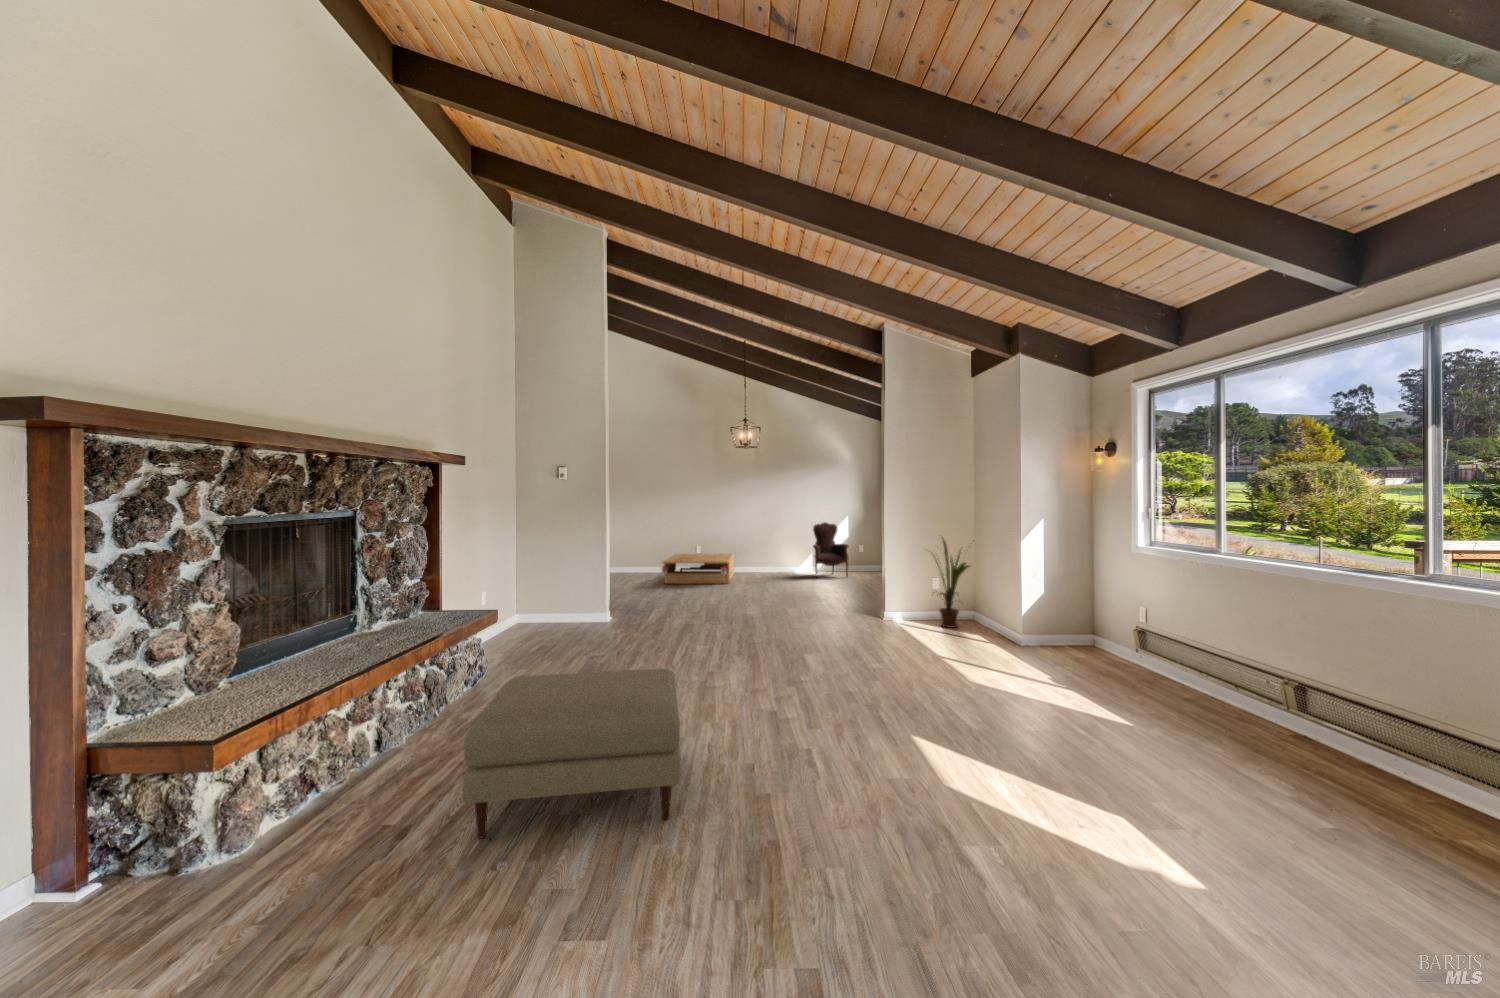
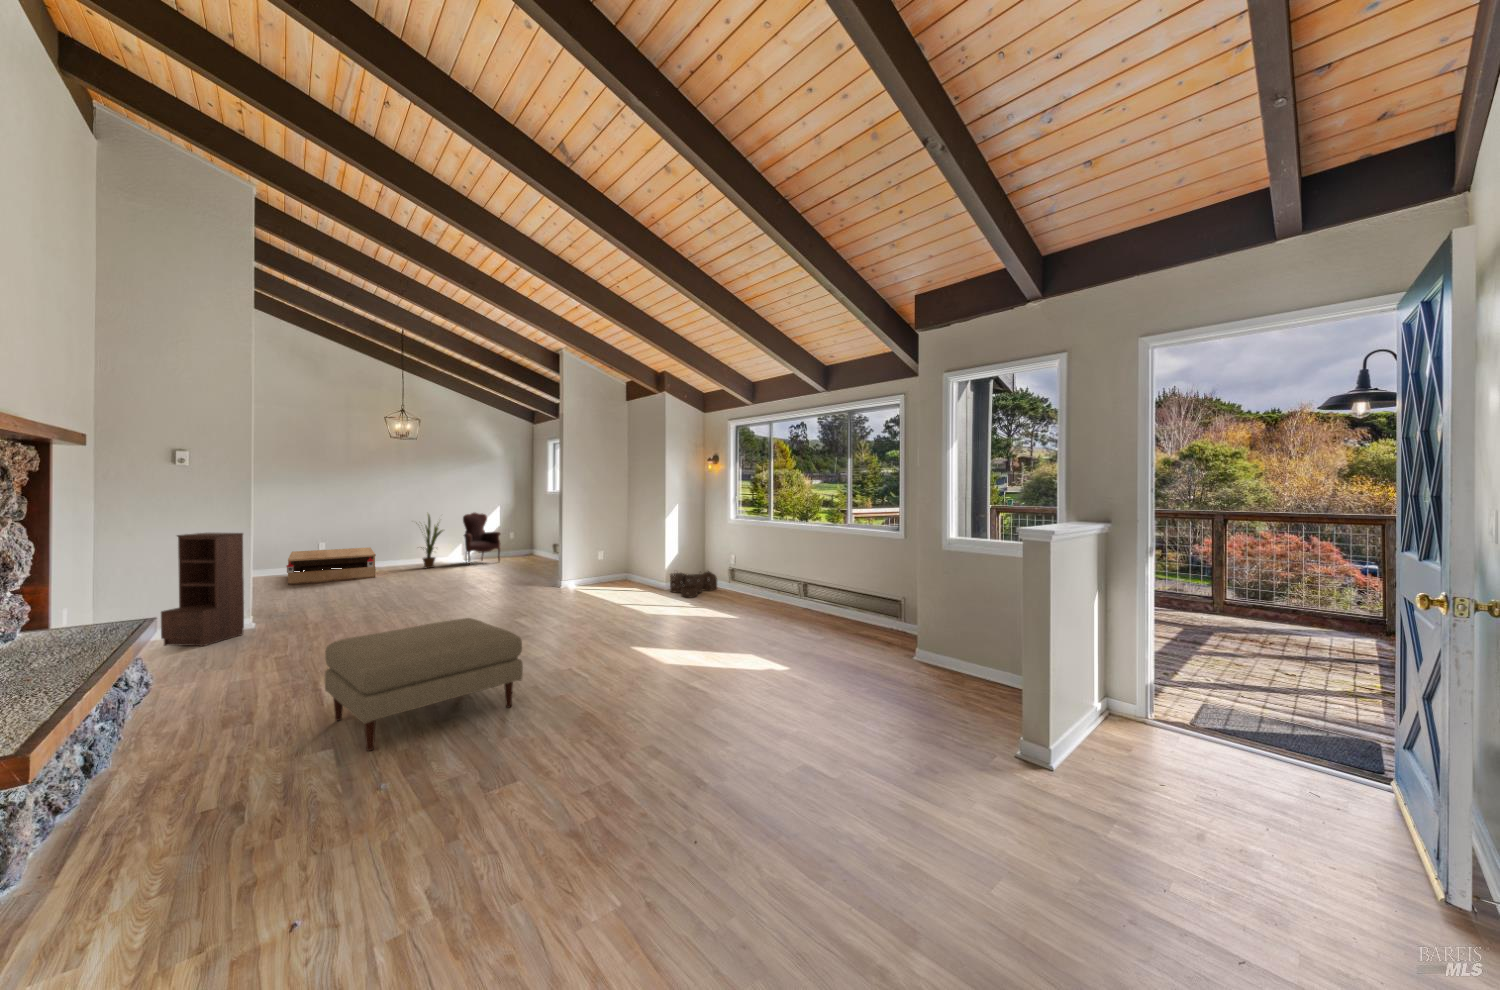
bookshelf: none [529,538,584,640] -> present [161,533,244,646]
house plant: present [939,540,970,628] -> present [421,514,443,568]
woven basket: none [1028,618,1113,667] -> present [670,571,717,597]

